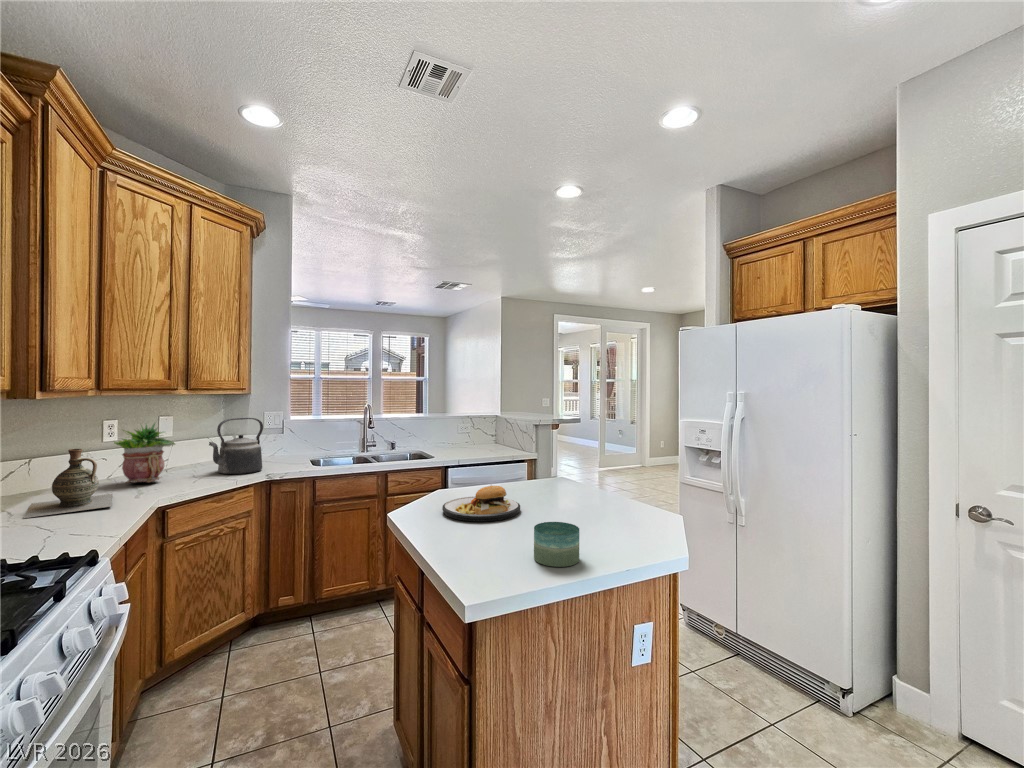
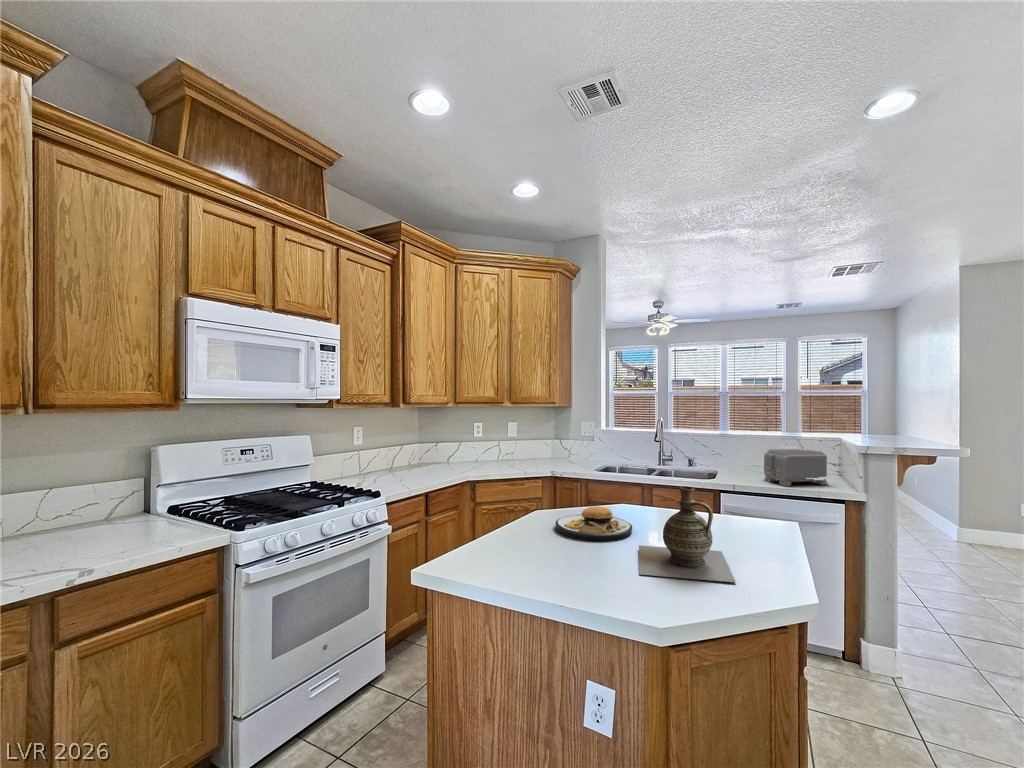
kettle: present [209,418,263,474] -> none [524,425,564,469]
potted plant: present [114,423,175,483] -> none [469,424,502,465]
toaster: none [455,423,497,454] -> present [764,449,828,486]
ceramic jug: present [23,449,113,518] -> present [639,486,736,582]
candle: present [534,522,579,567] -> none [513,541,556,586]

